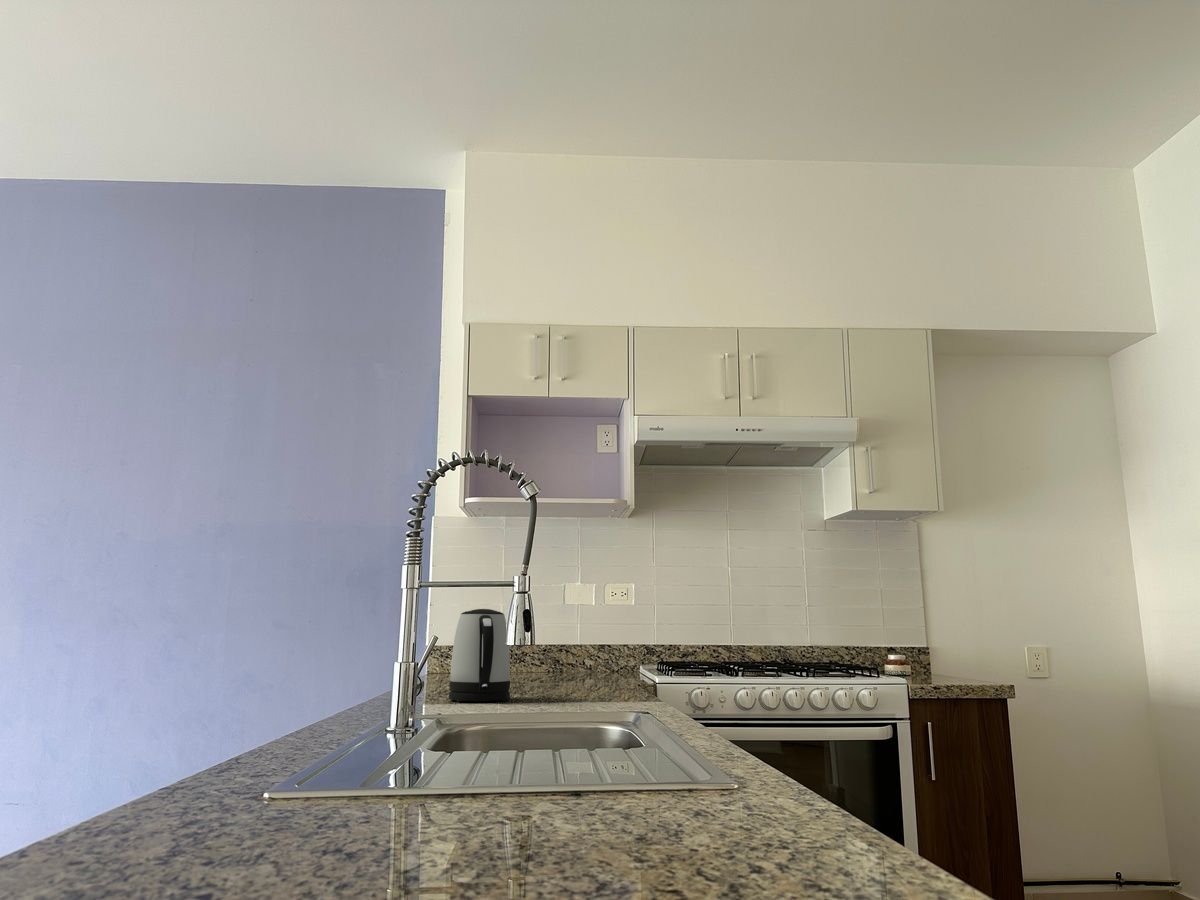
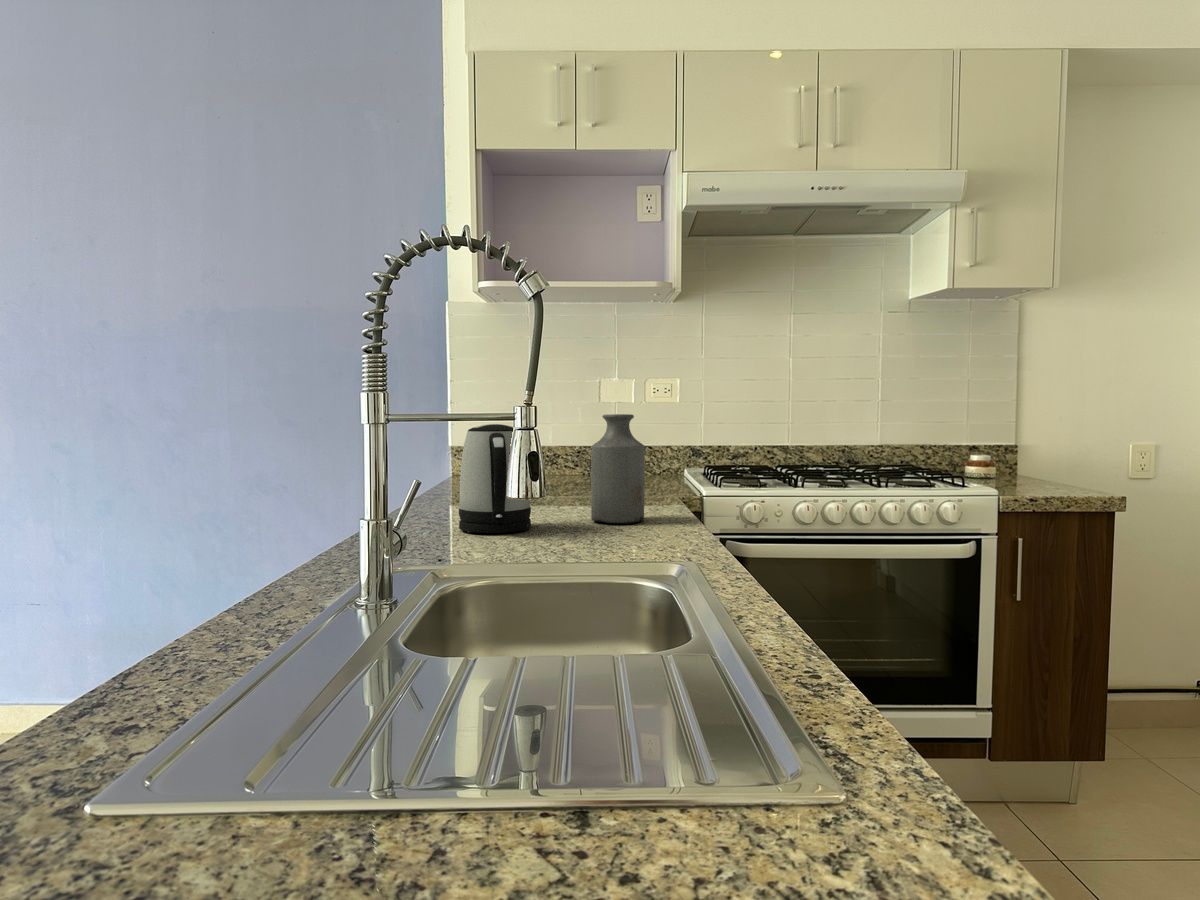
bottle: none [560,603,606,697] -> present [591,414,645,524]

